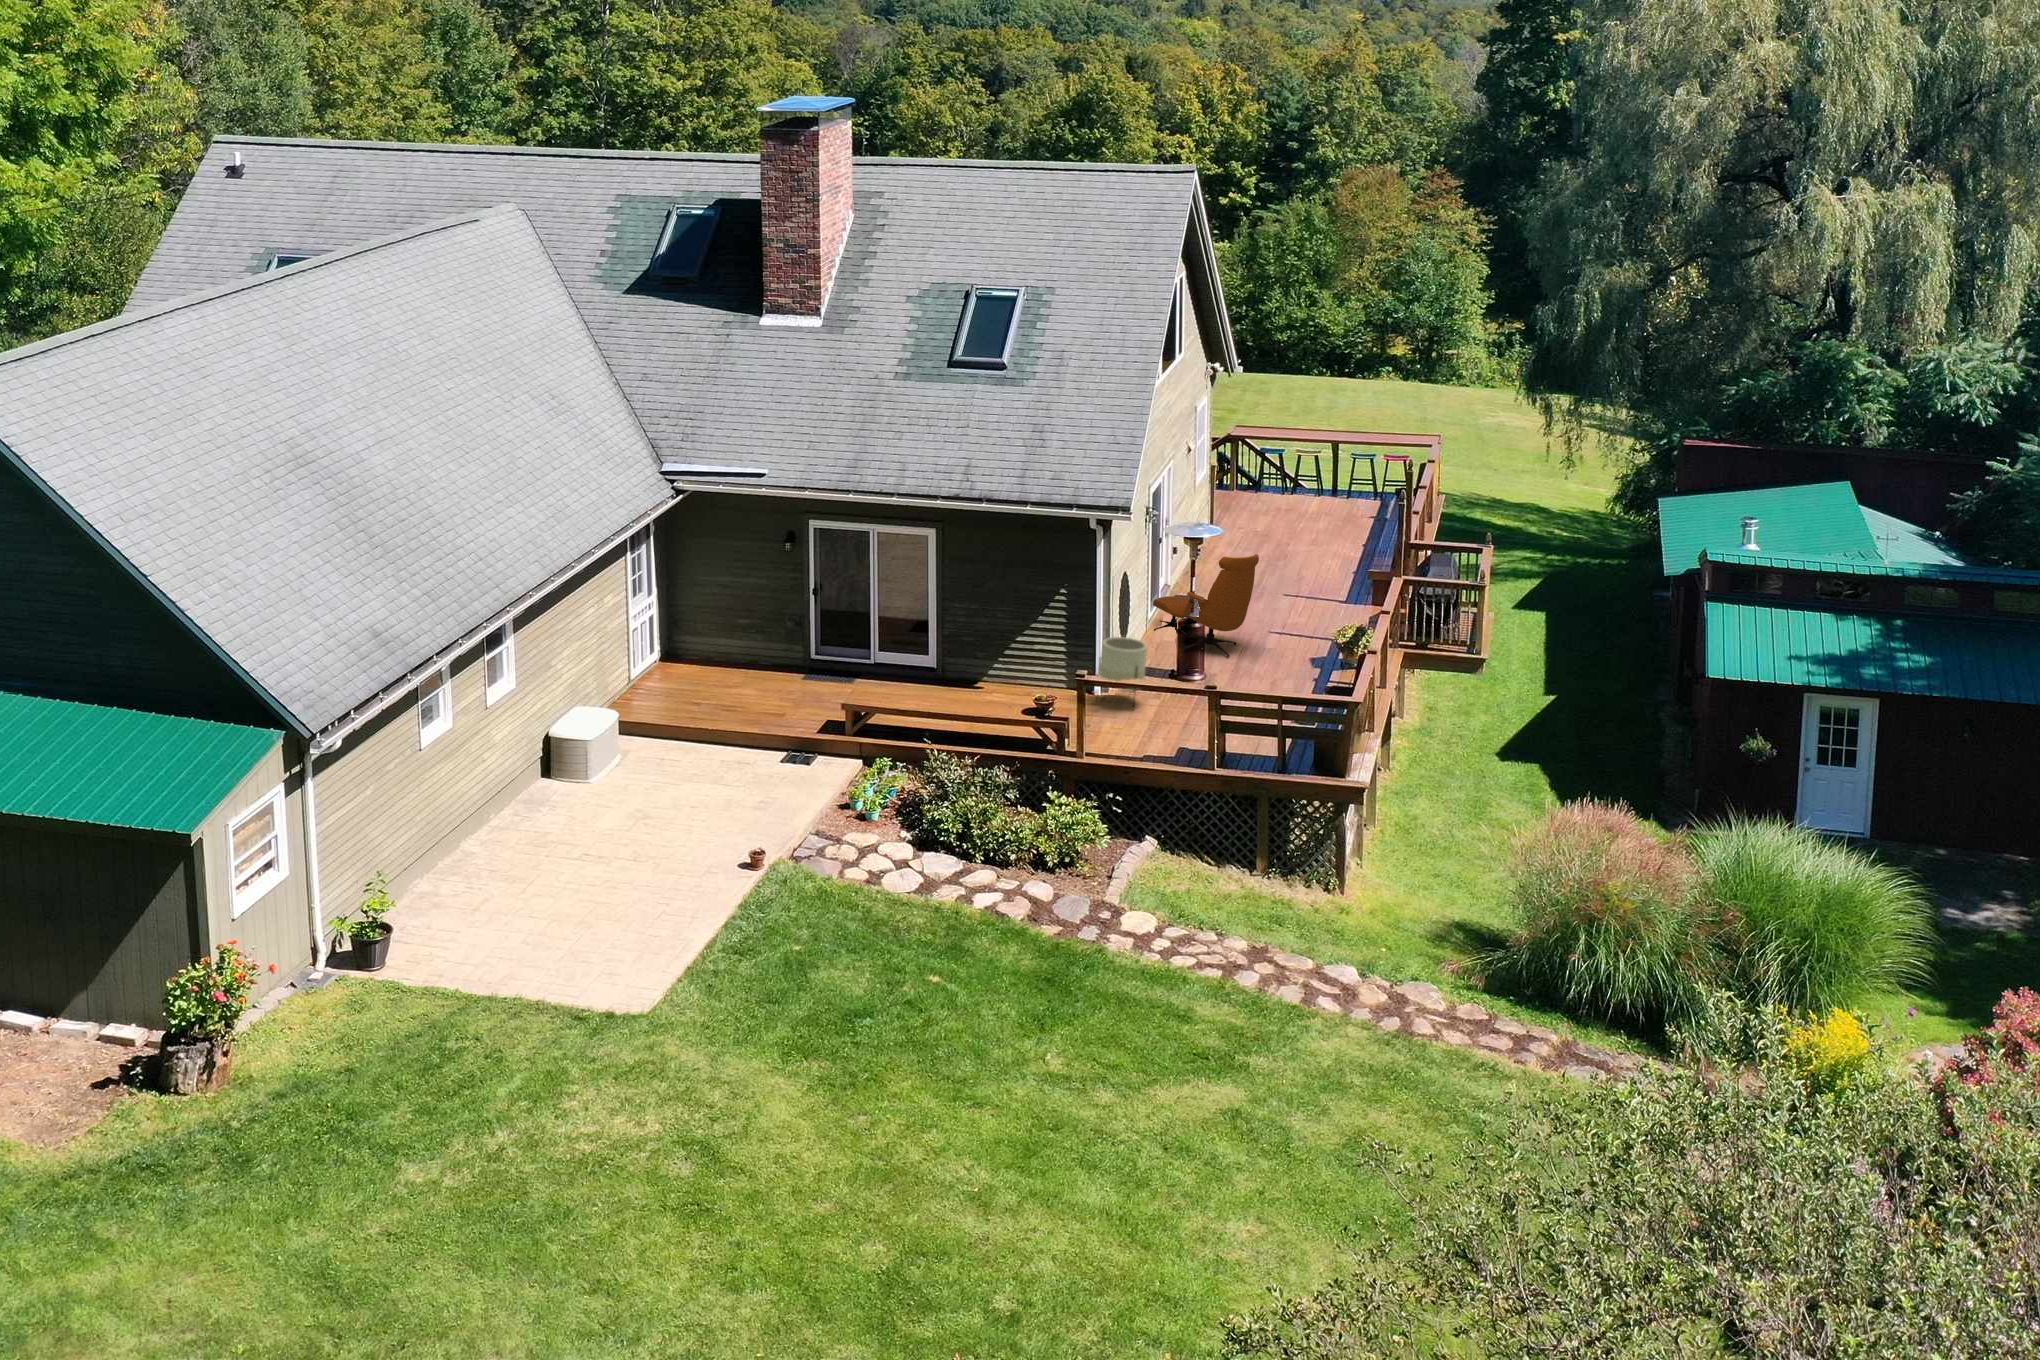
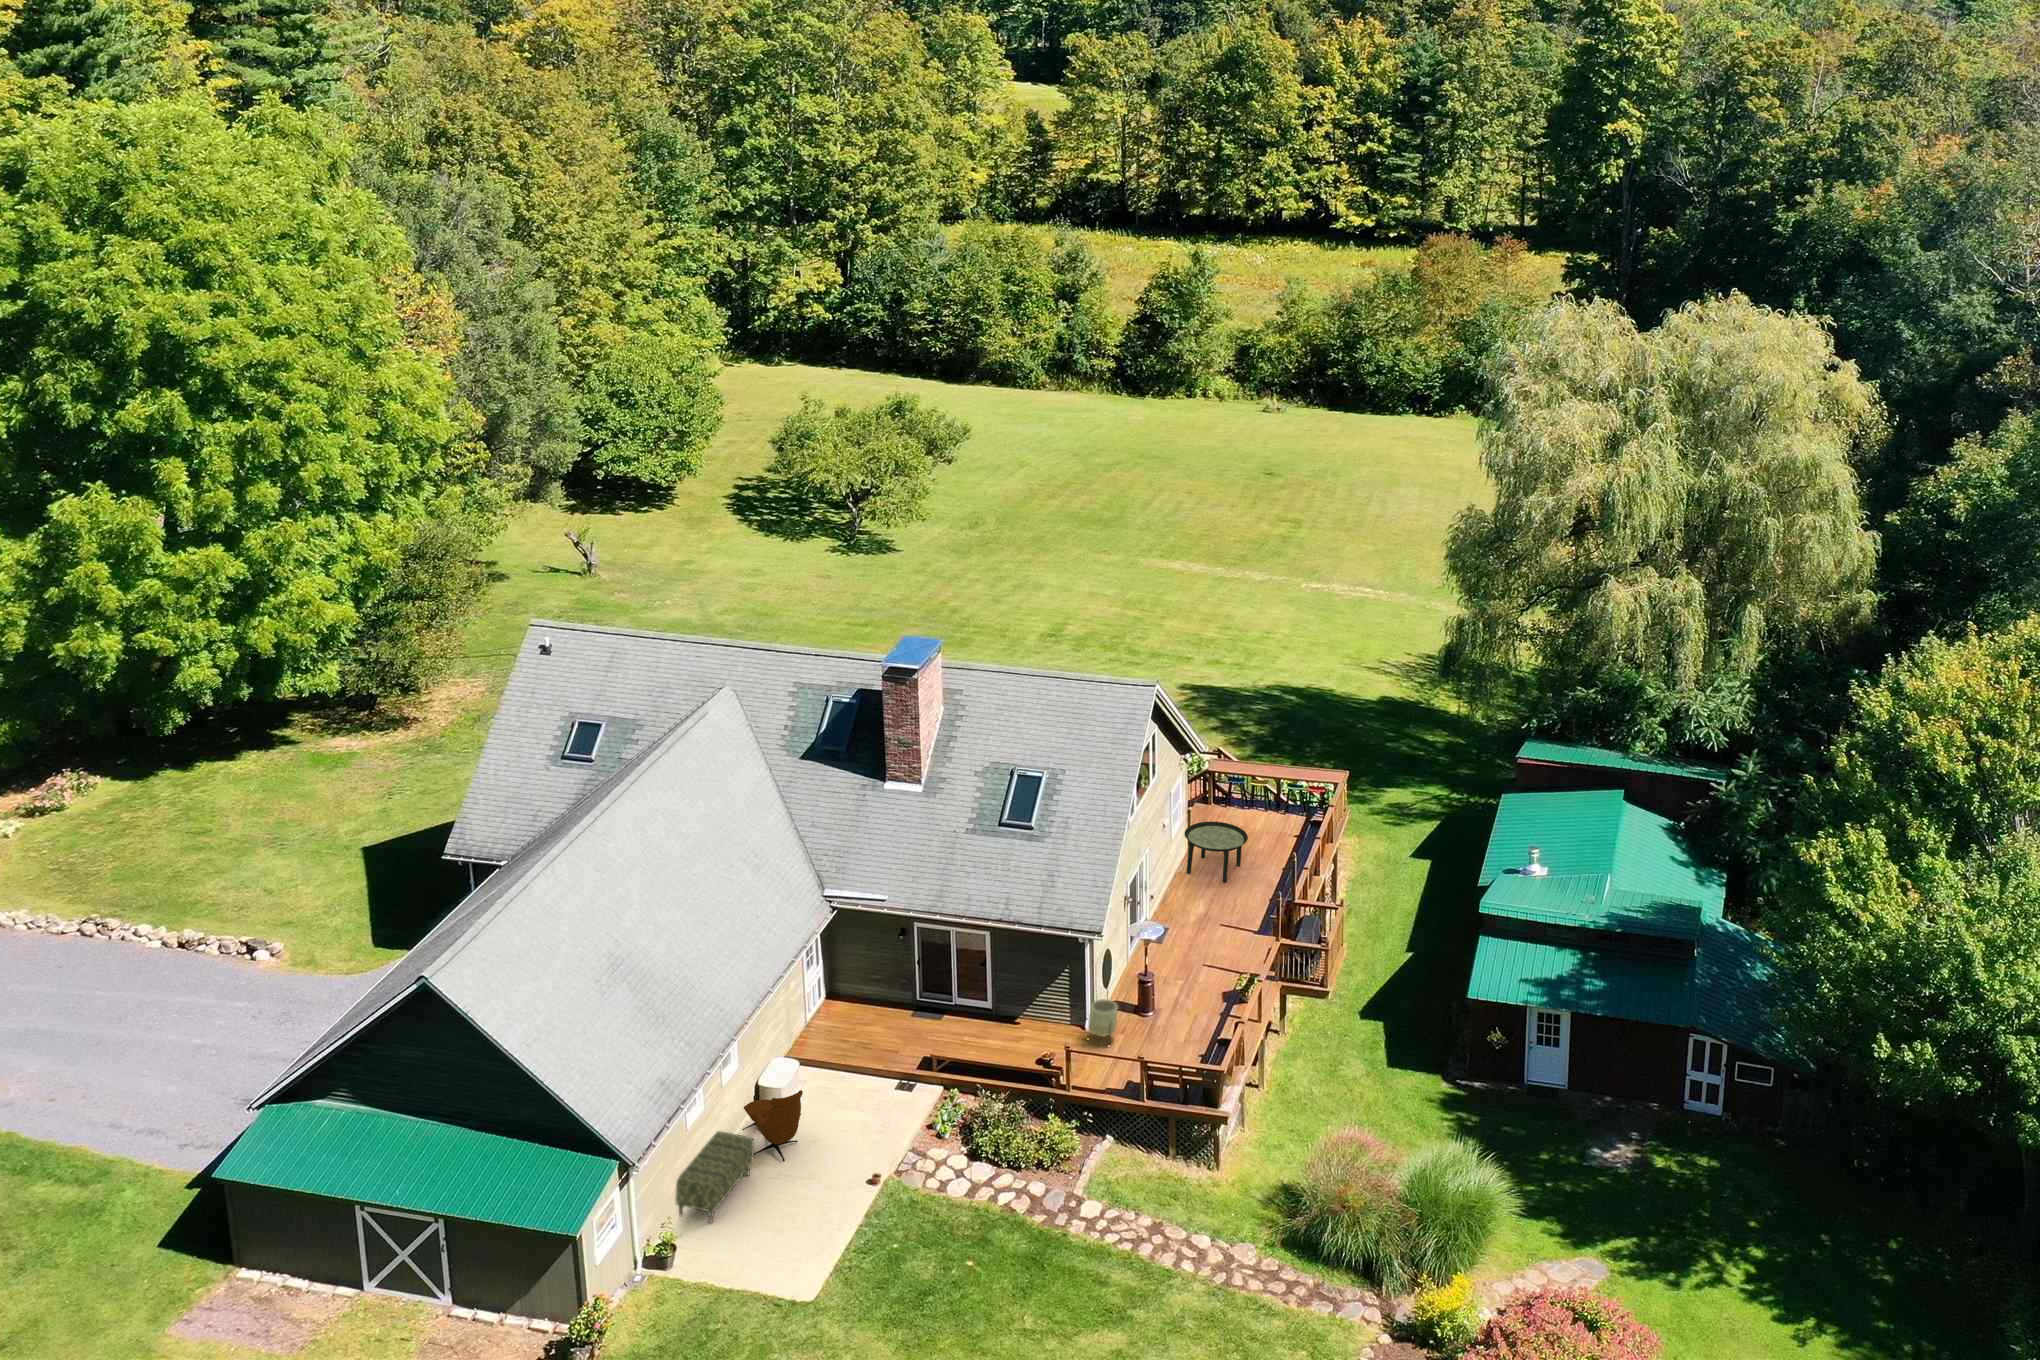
round table: none [1201,479,1299,557] -> present [1185,822,1248,883]
lounge chair: present [1153,554,1259,657] -> present [743,1090,803,1161]
bench: none [397,777,539,911] -> present [676,1131,754,1222]

